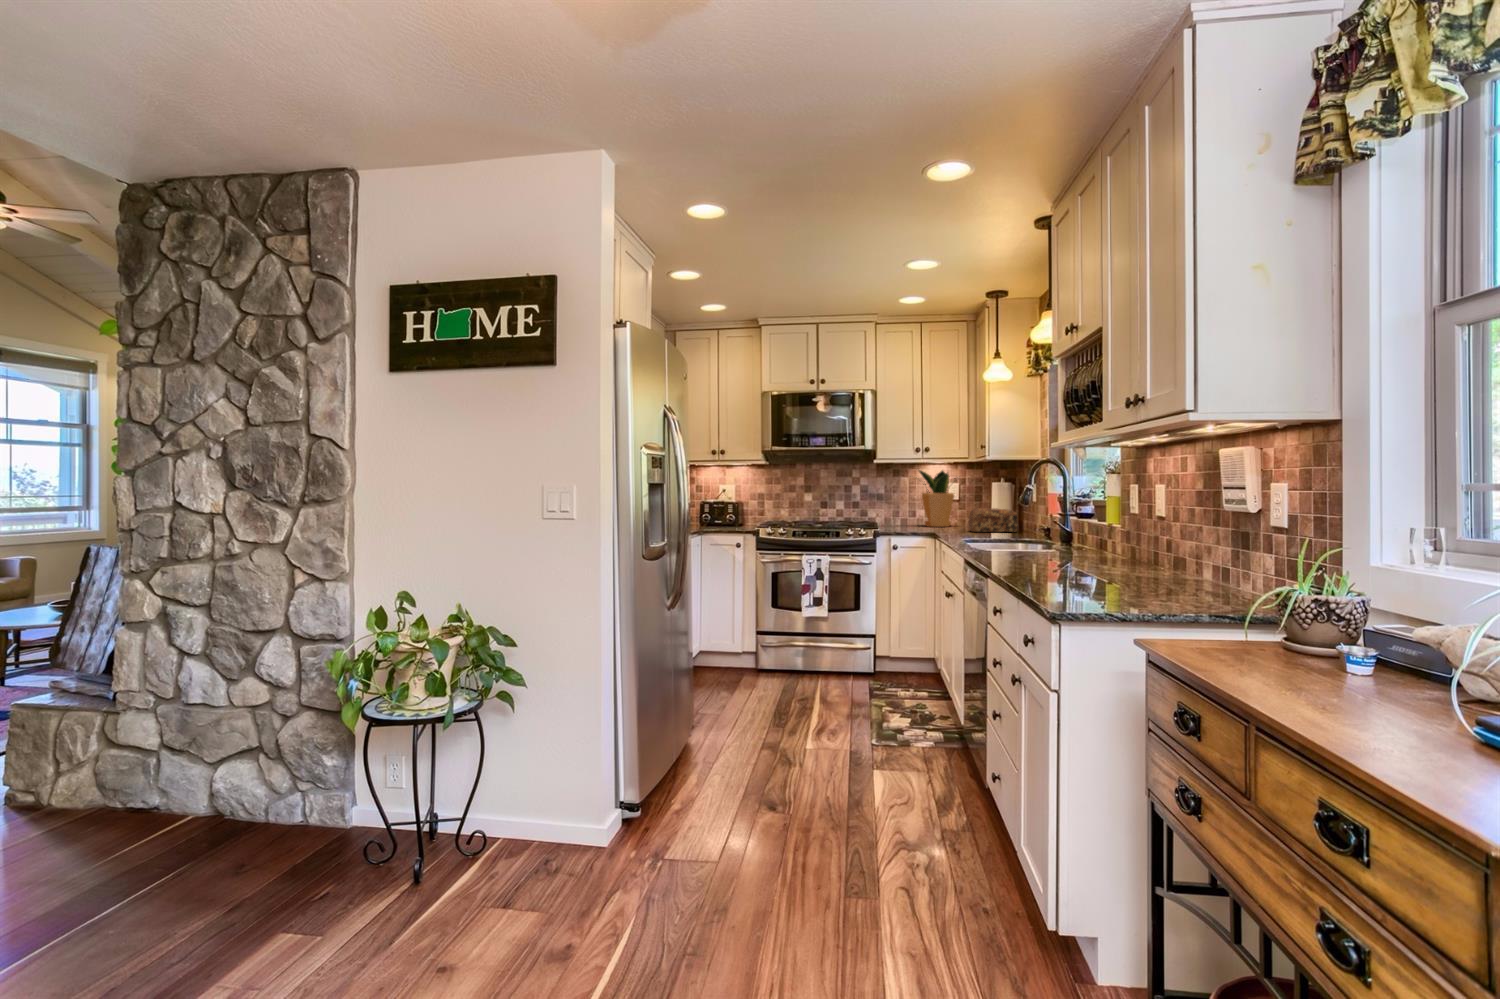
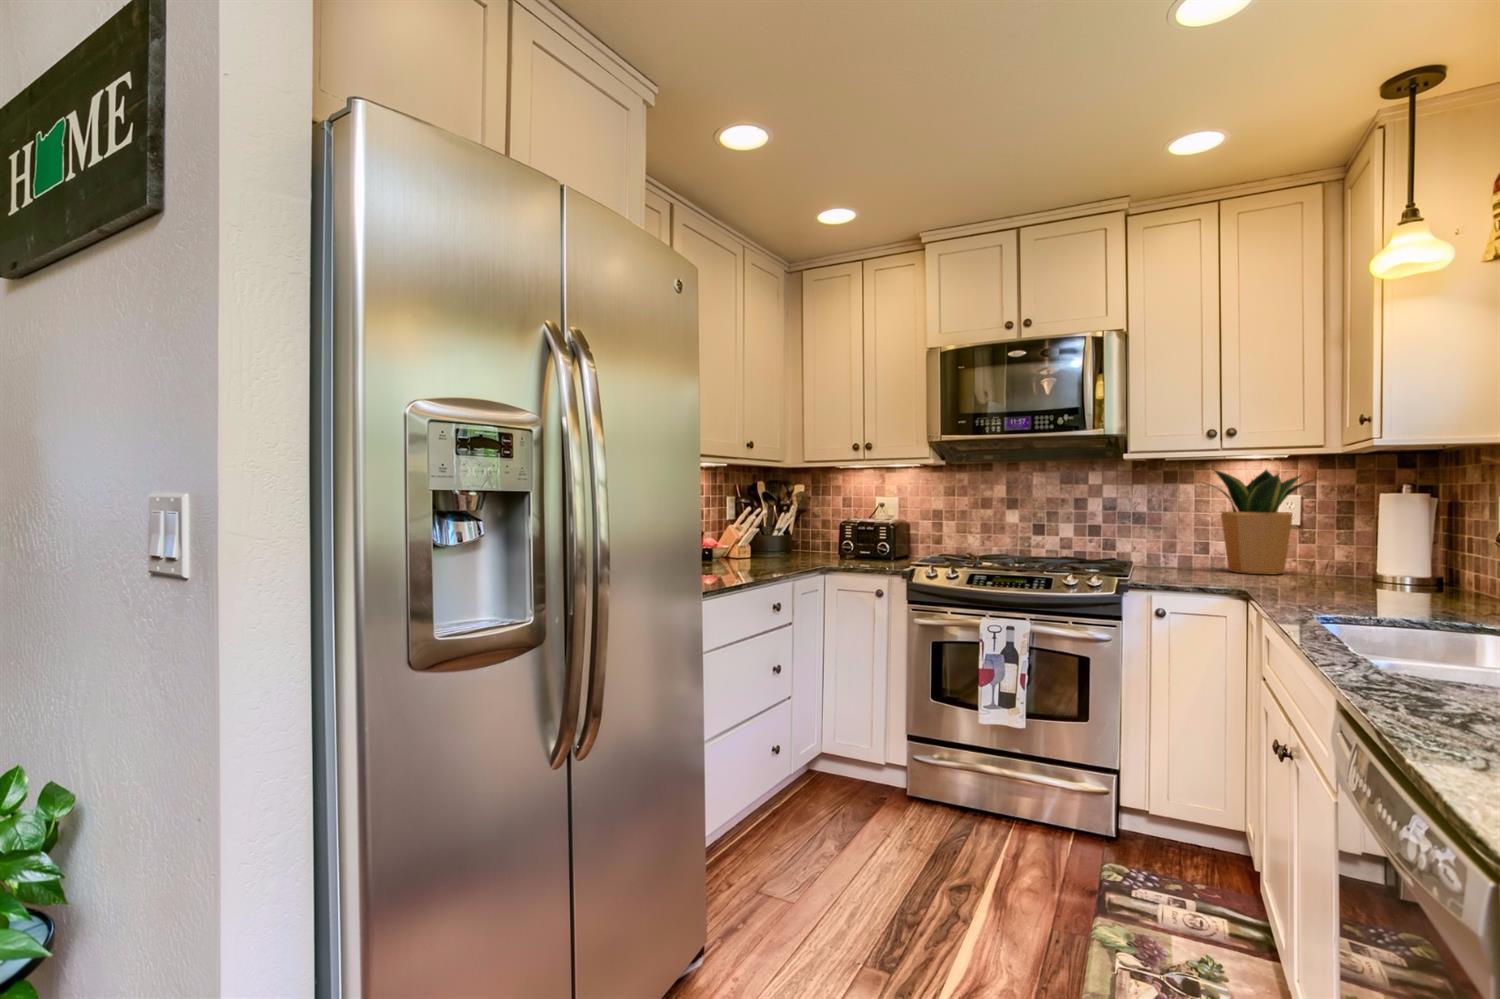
bread loaf: present [969,508,1018,532] -> none [1328,544,1458,596]

